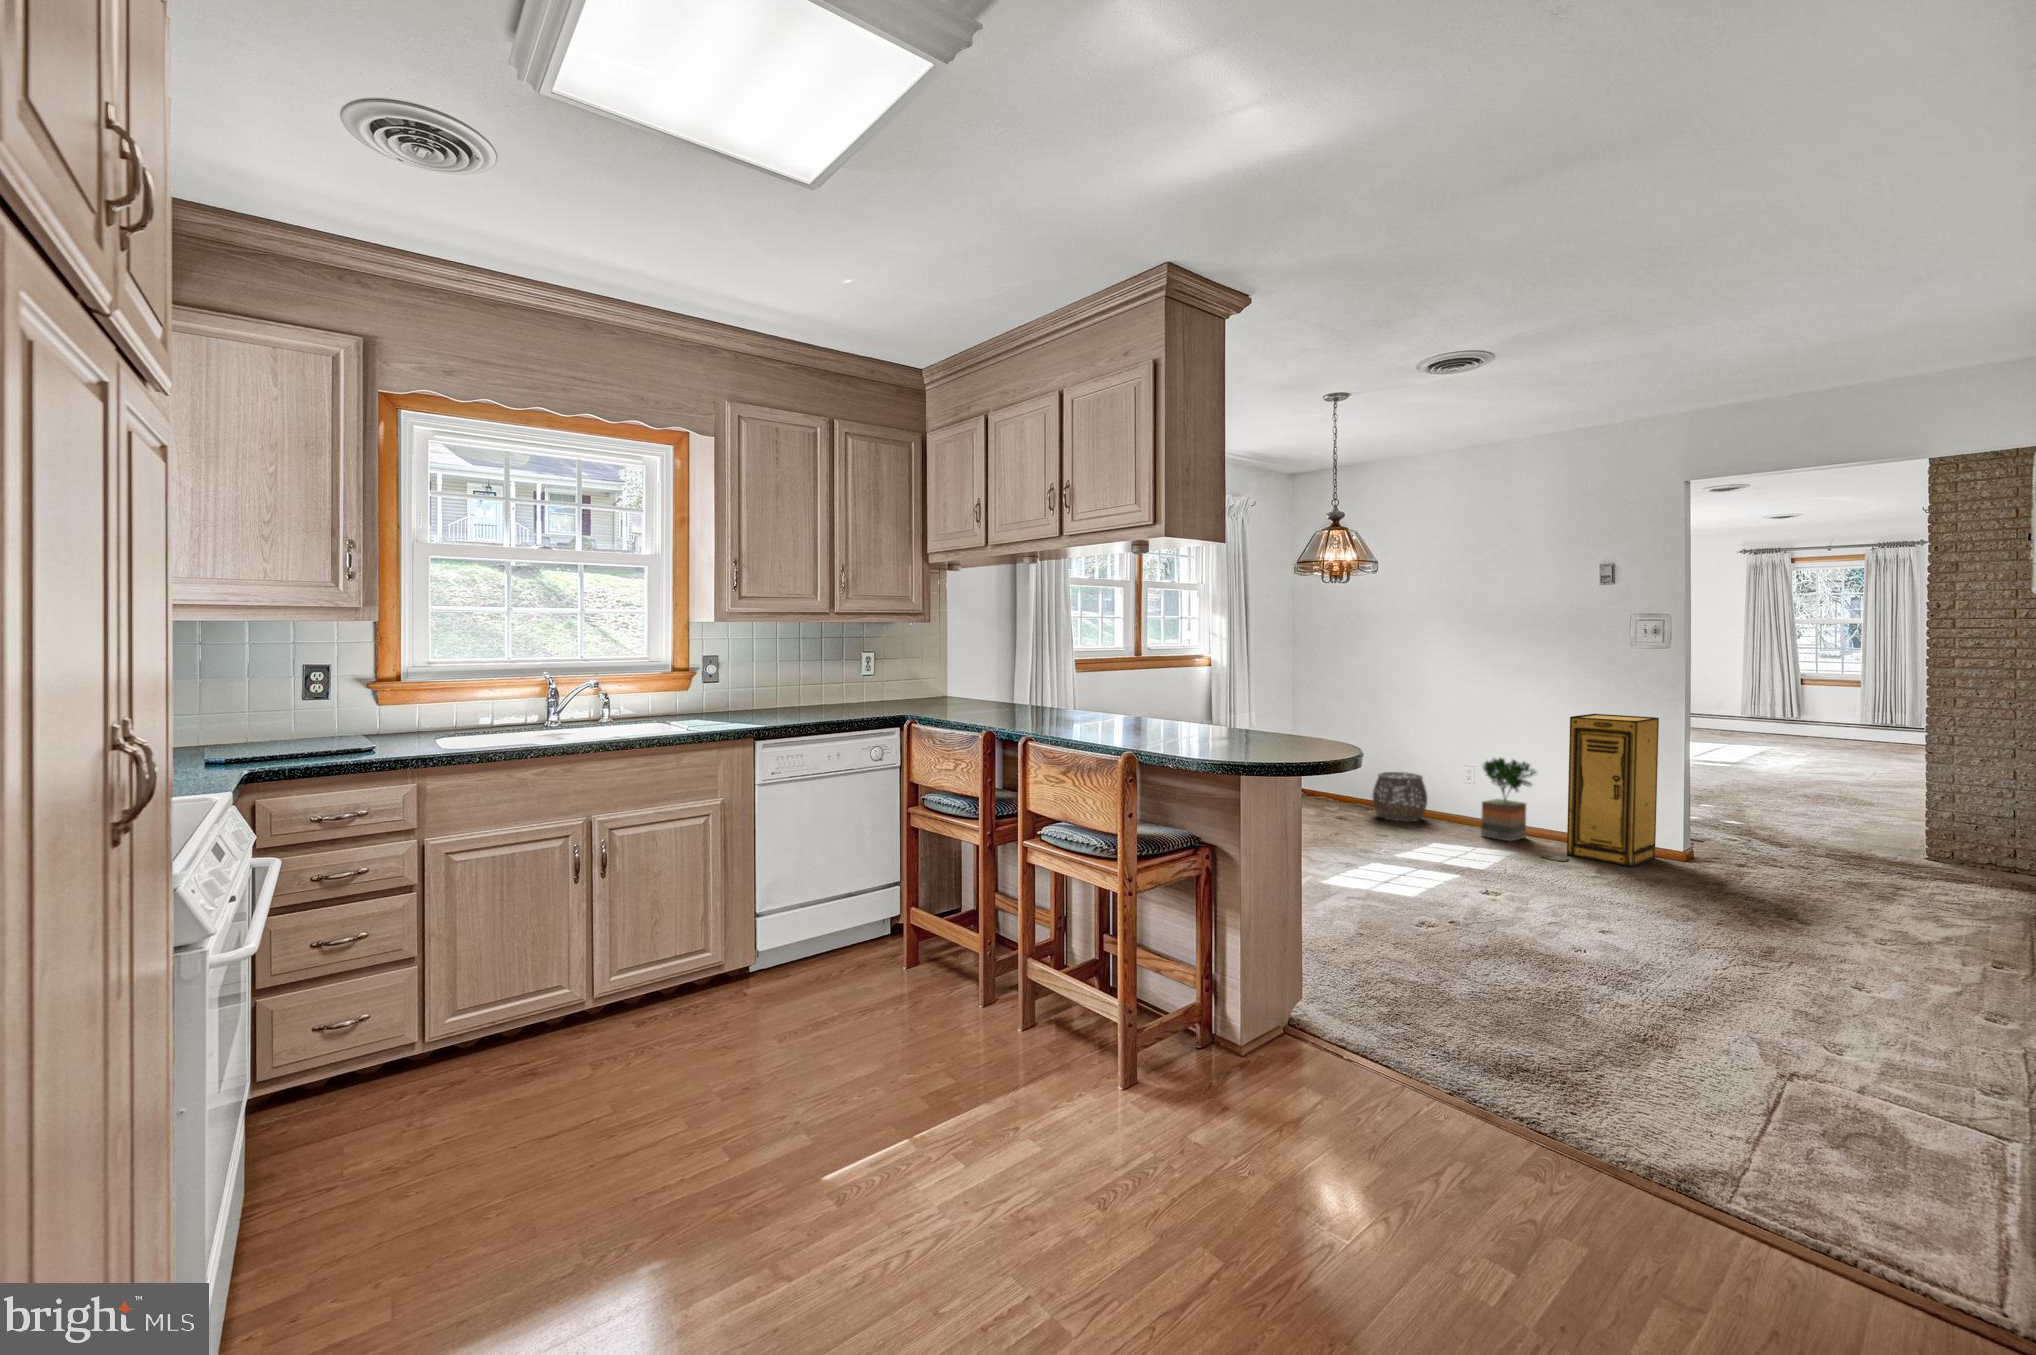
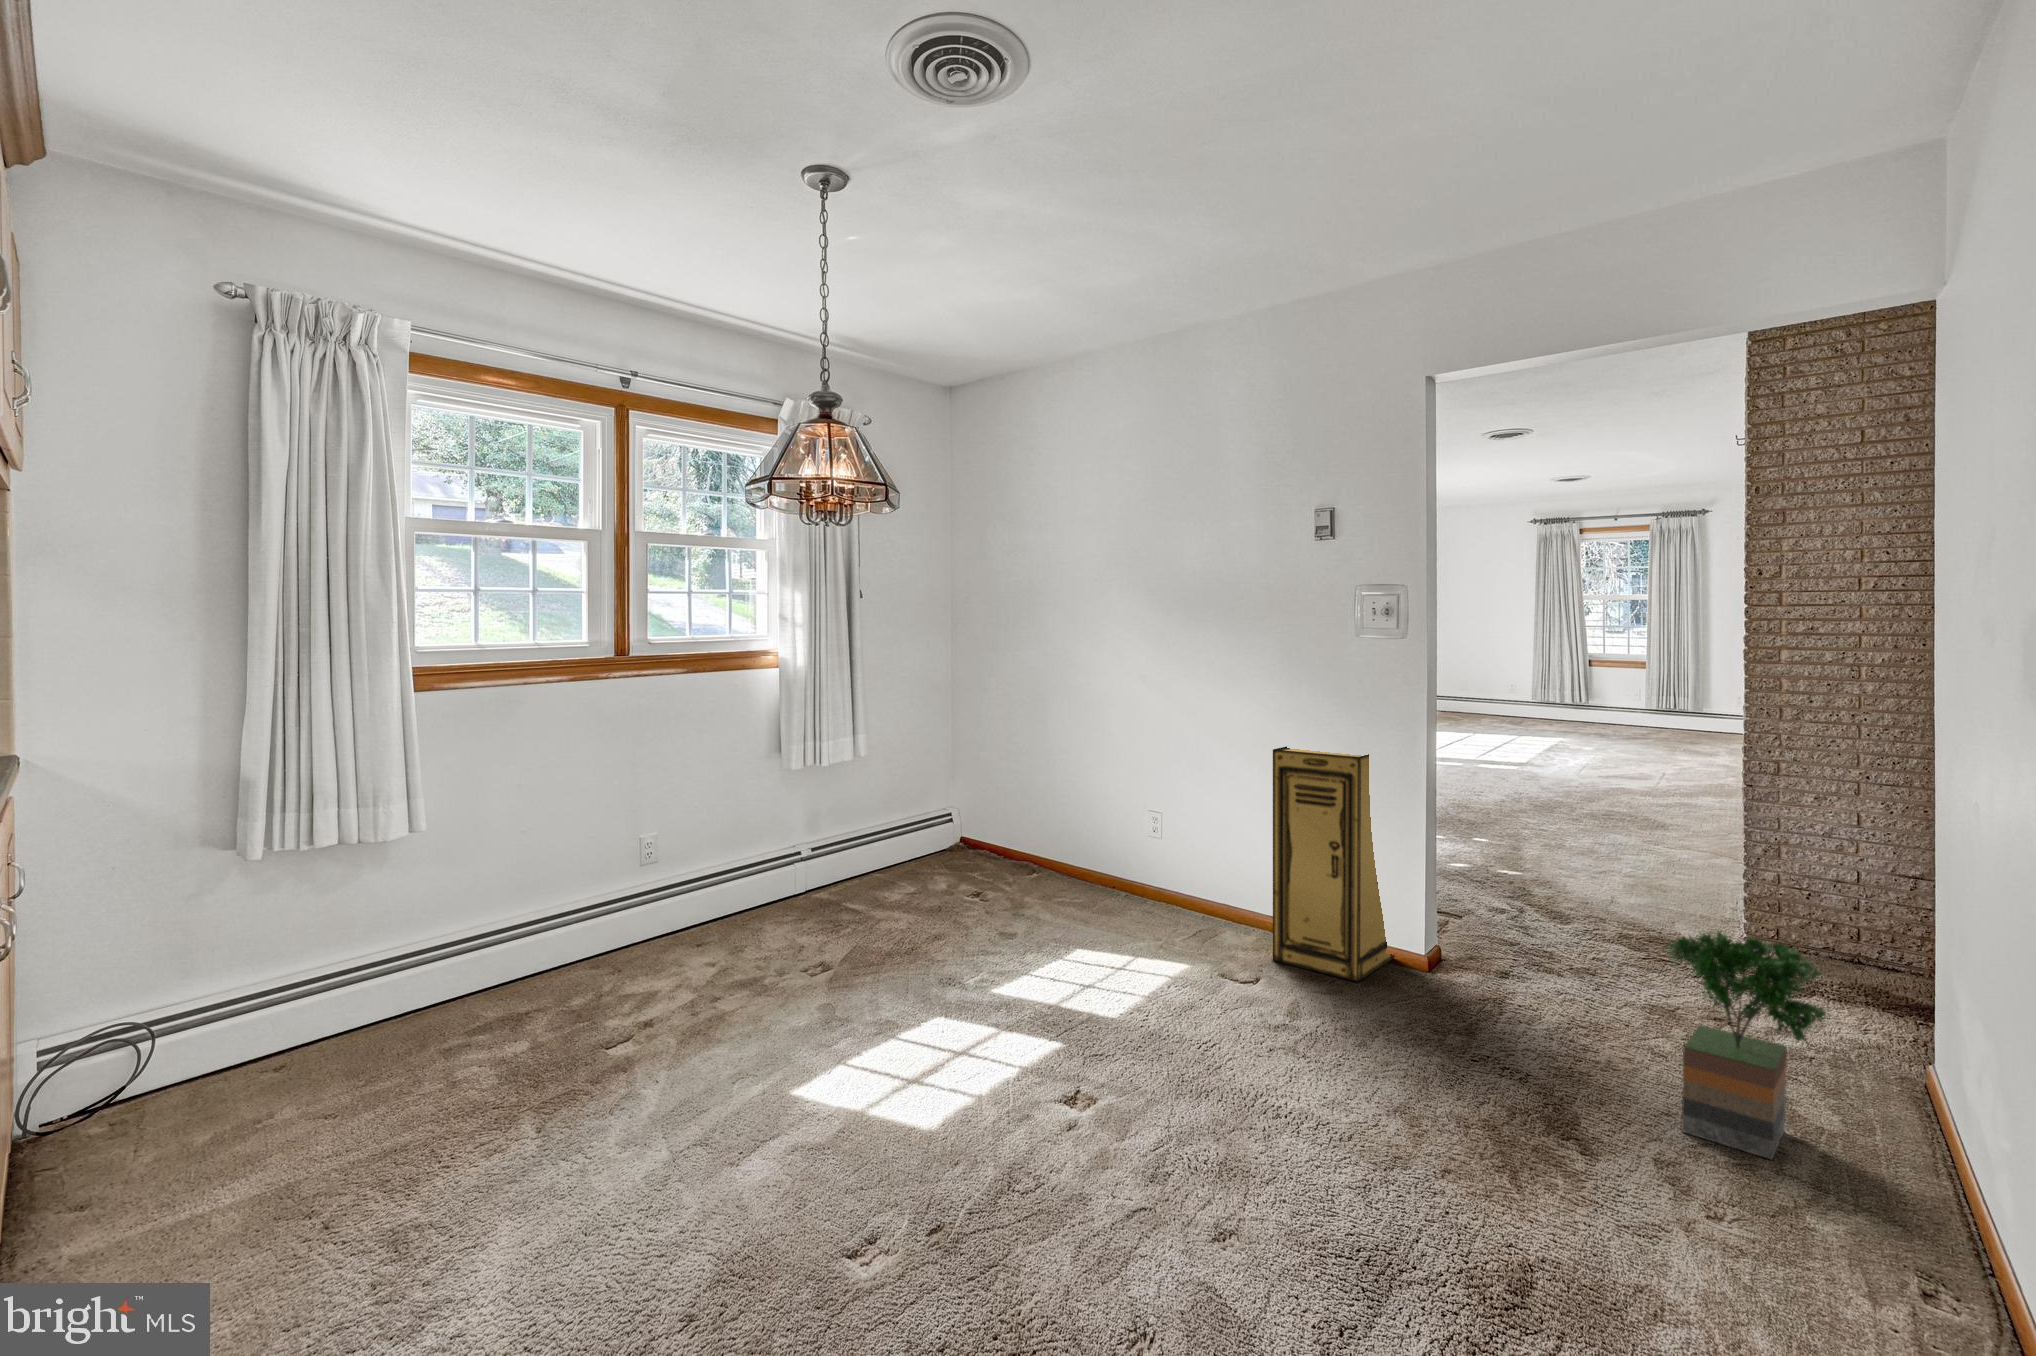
potted tree: present [1481,758,1537,841] -> present [1669,930,1826,1160]
woven basket: present [1373,772,1427,822] -> none [1033,825,1108,902]

